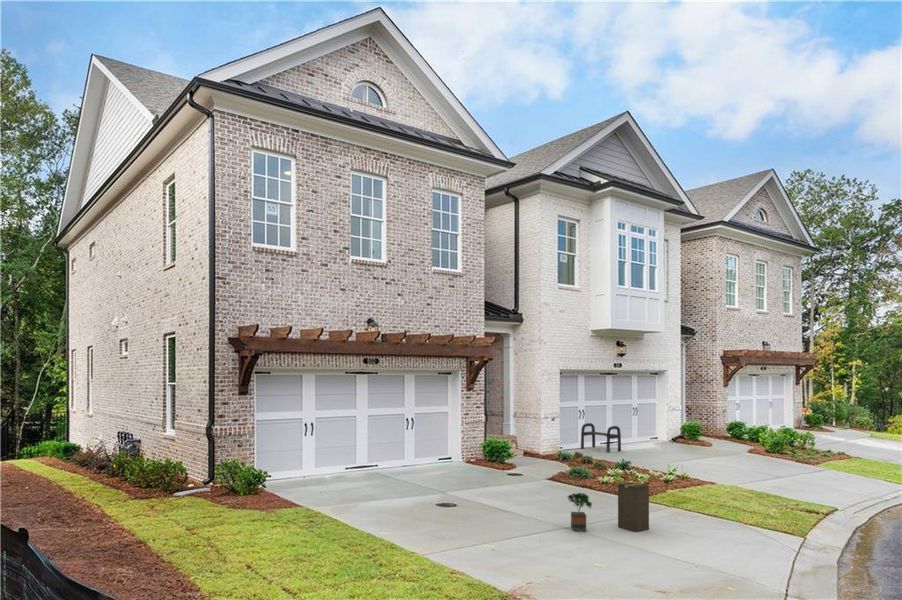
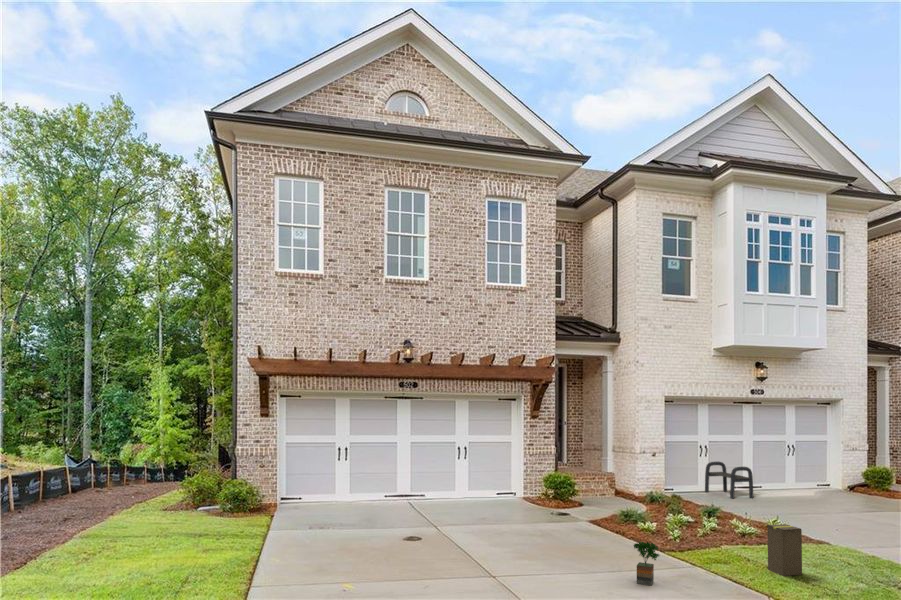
cardboard box: present [618,482,649,532] -> present [767,524,802,576]
potted tree: present [568,493,592,532] -> present [634,542,659,585]

